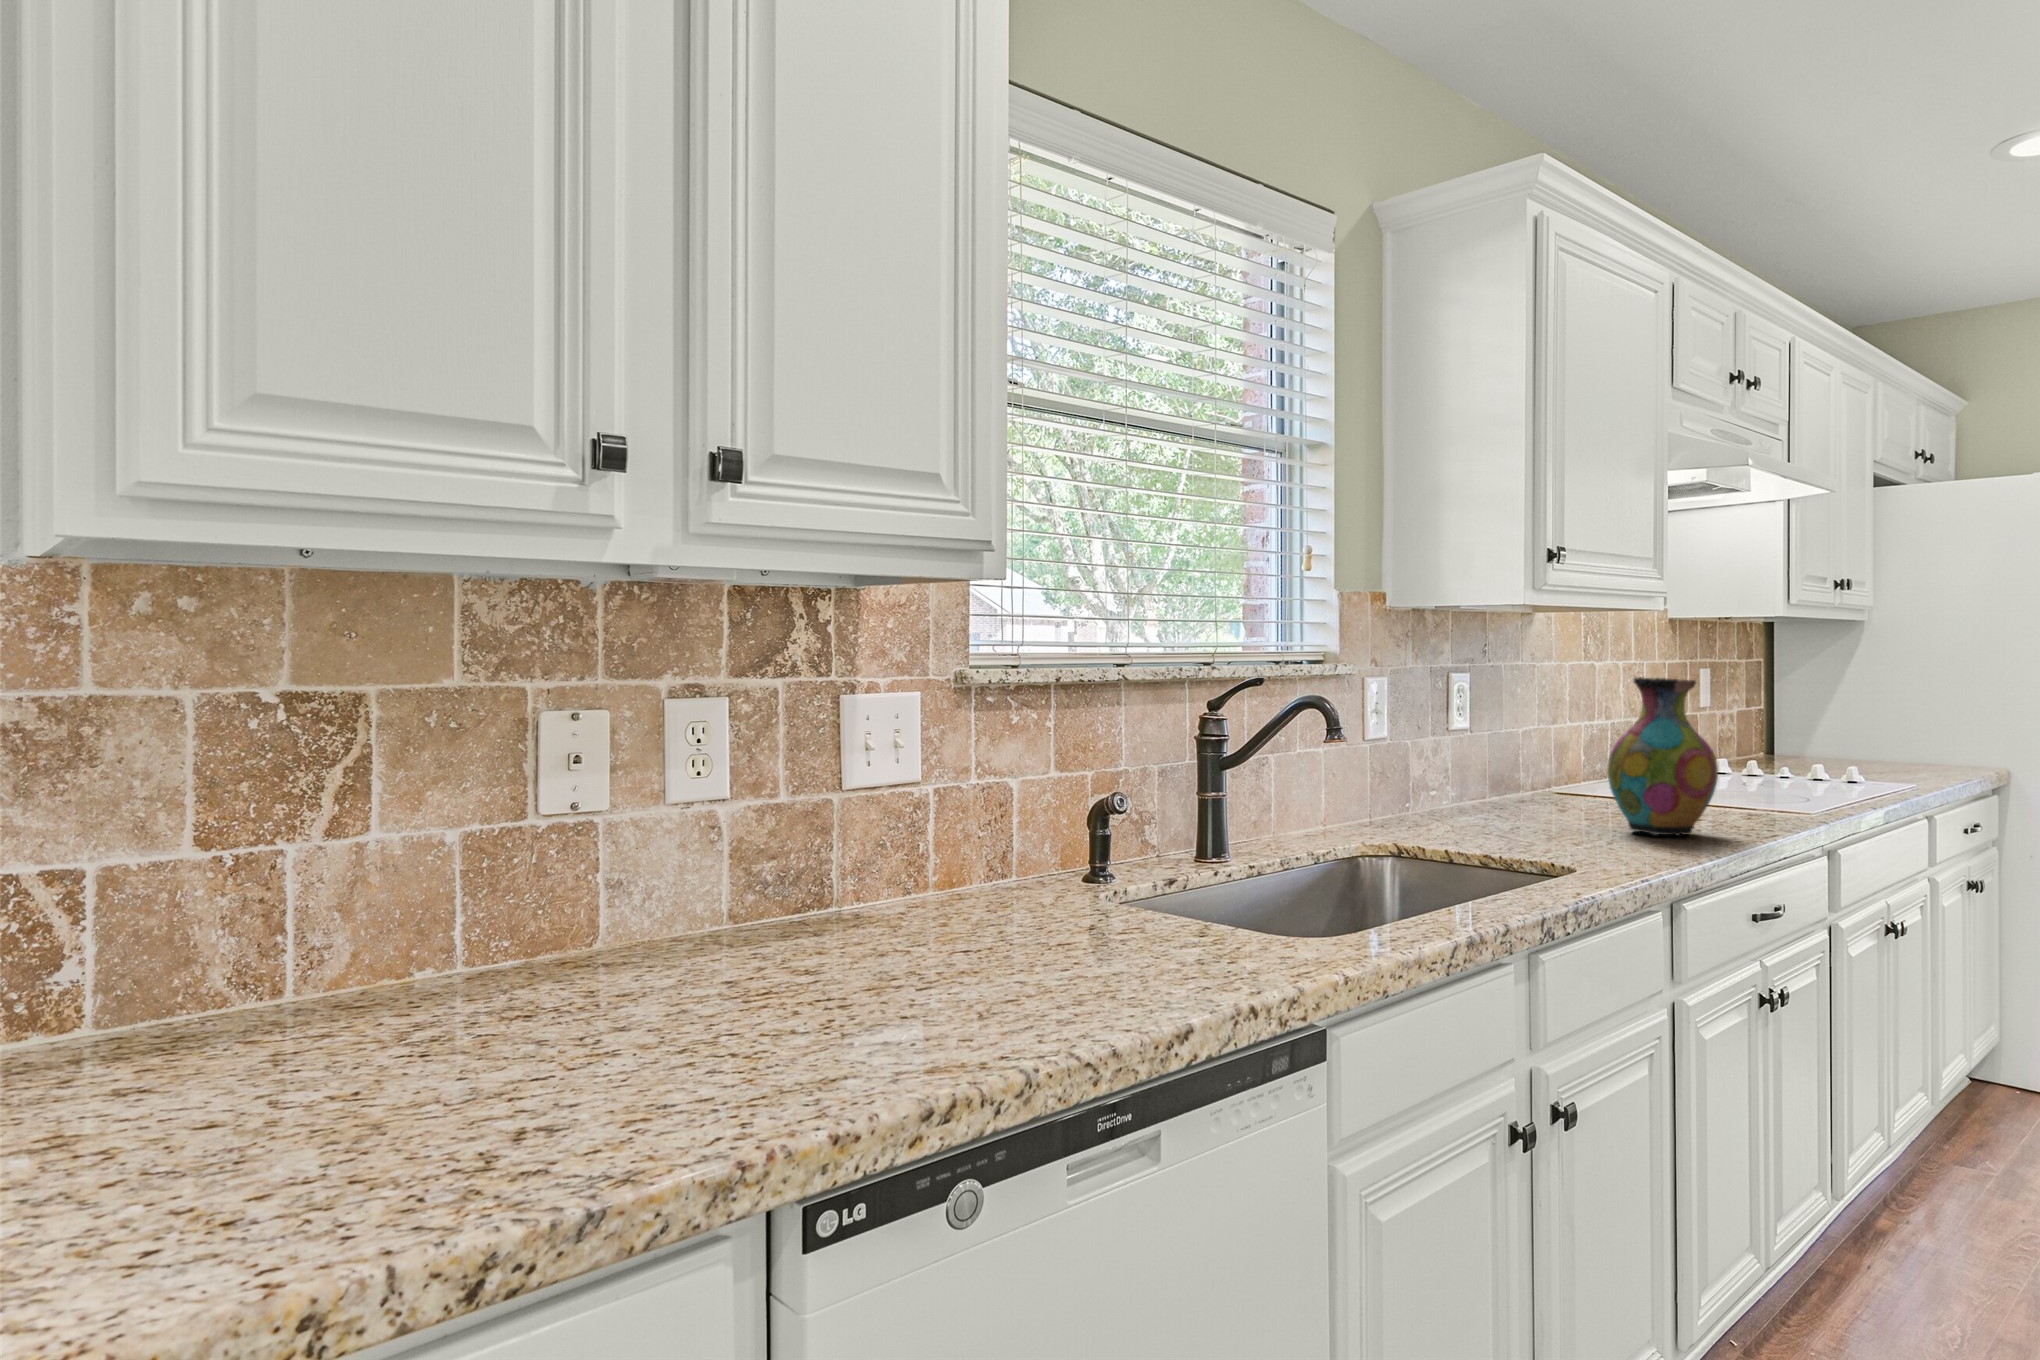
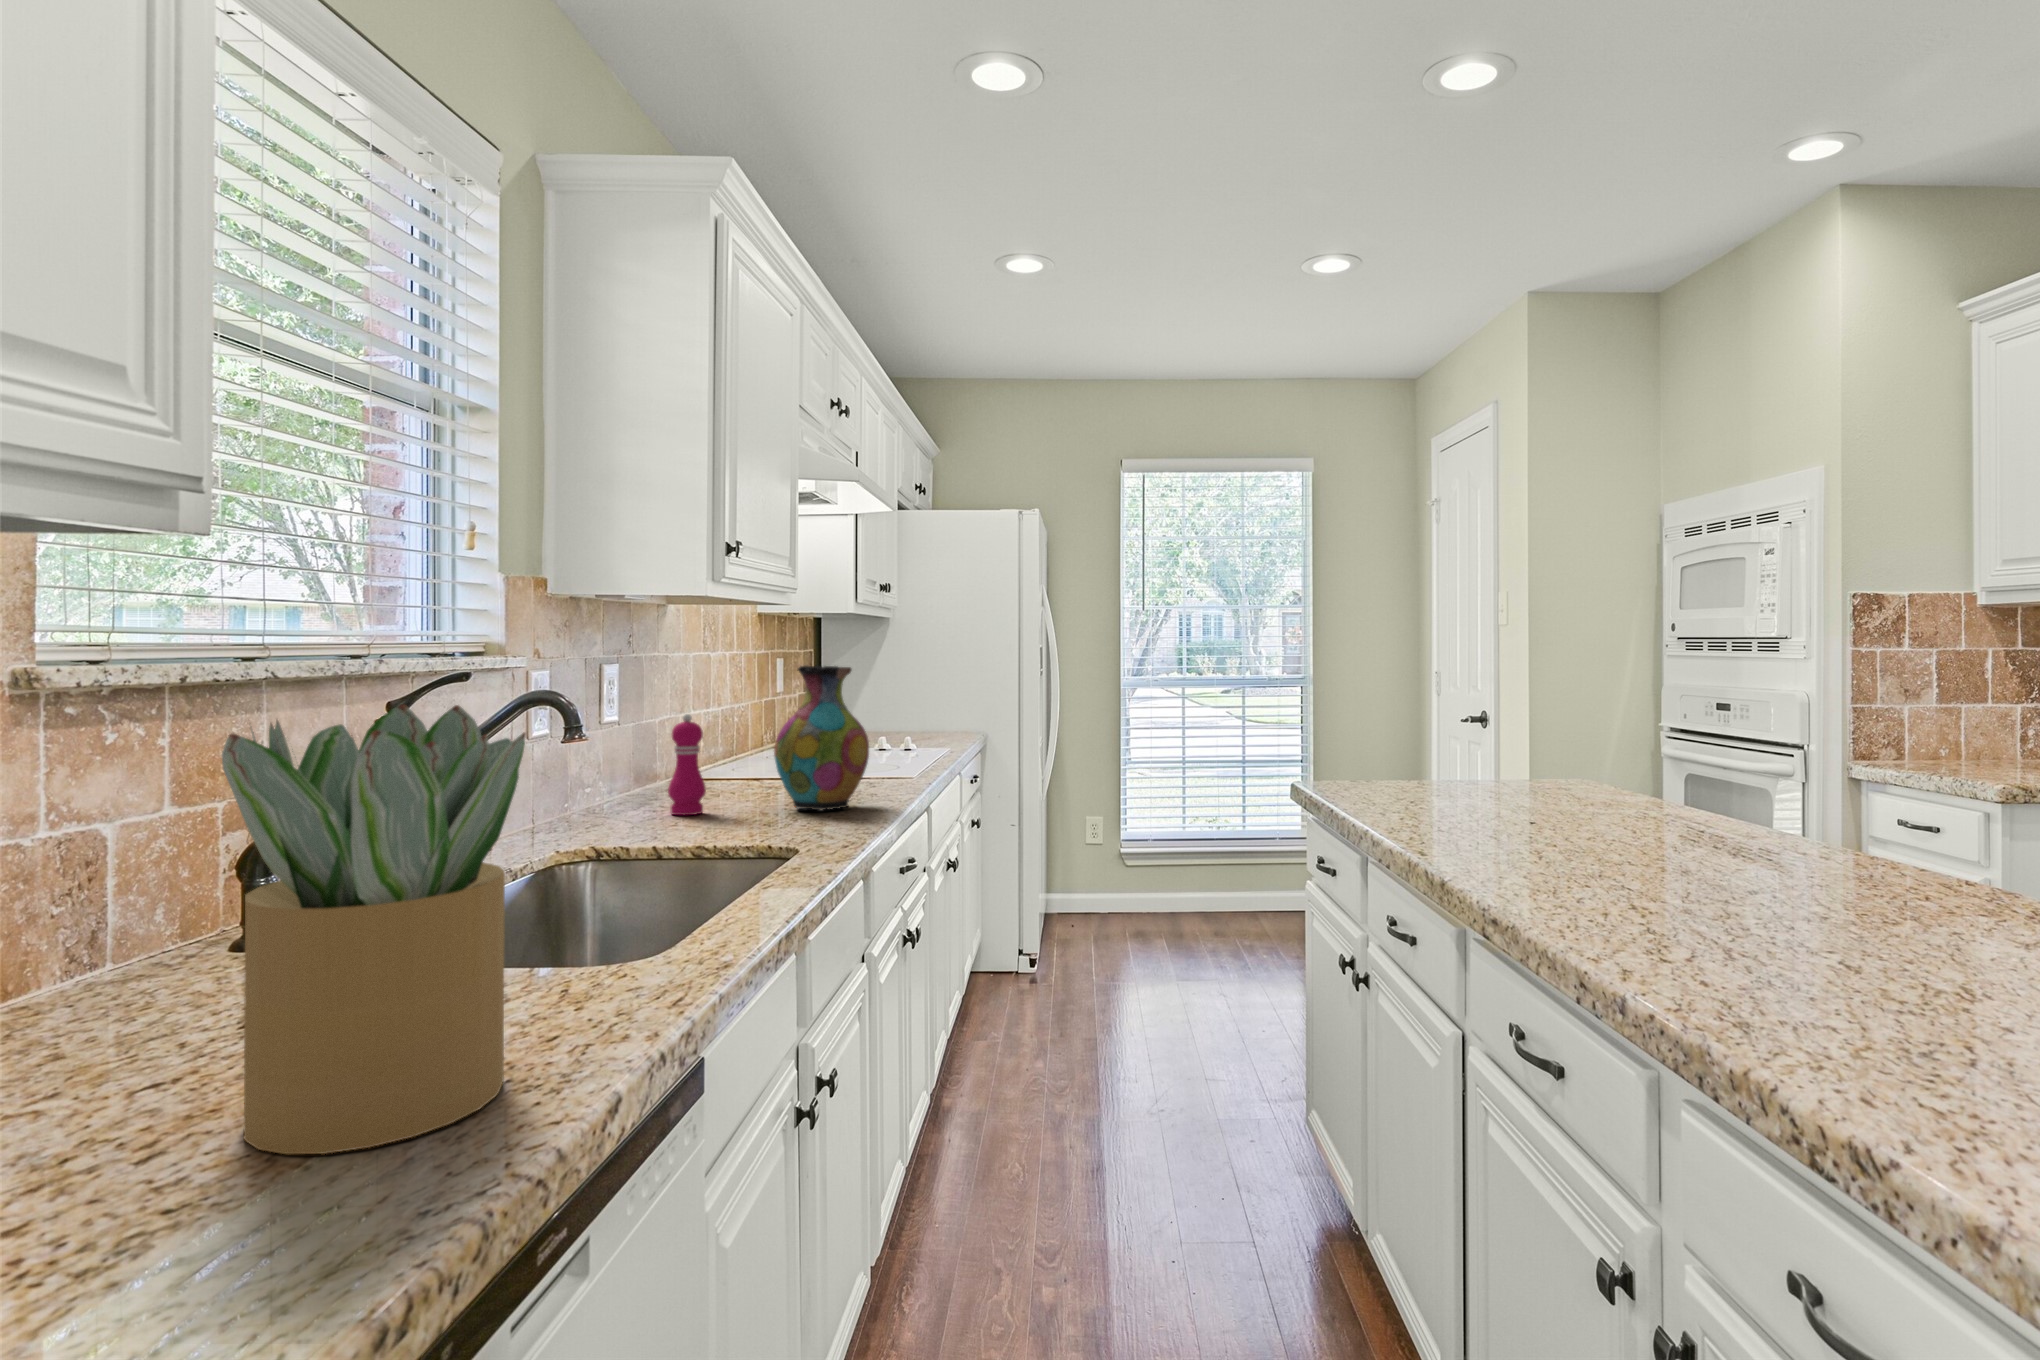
potted plant: none [962,700,1162,1011] -> present [222,704,526,1154]
pepper mill: none [1497,724,1535,825] -> present [668,714,706,815]

